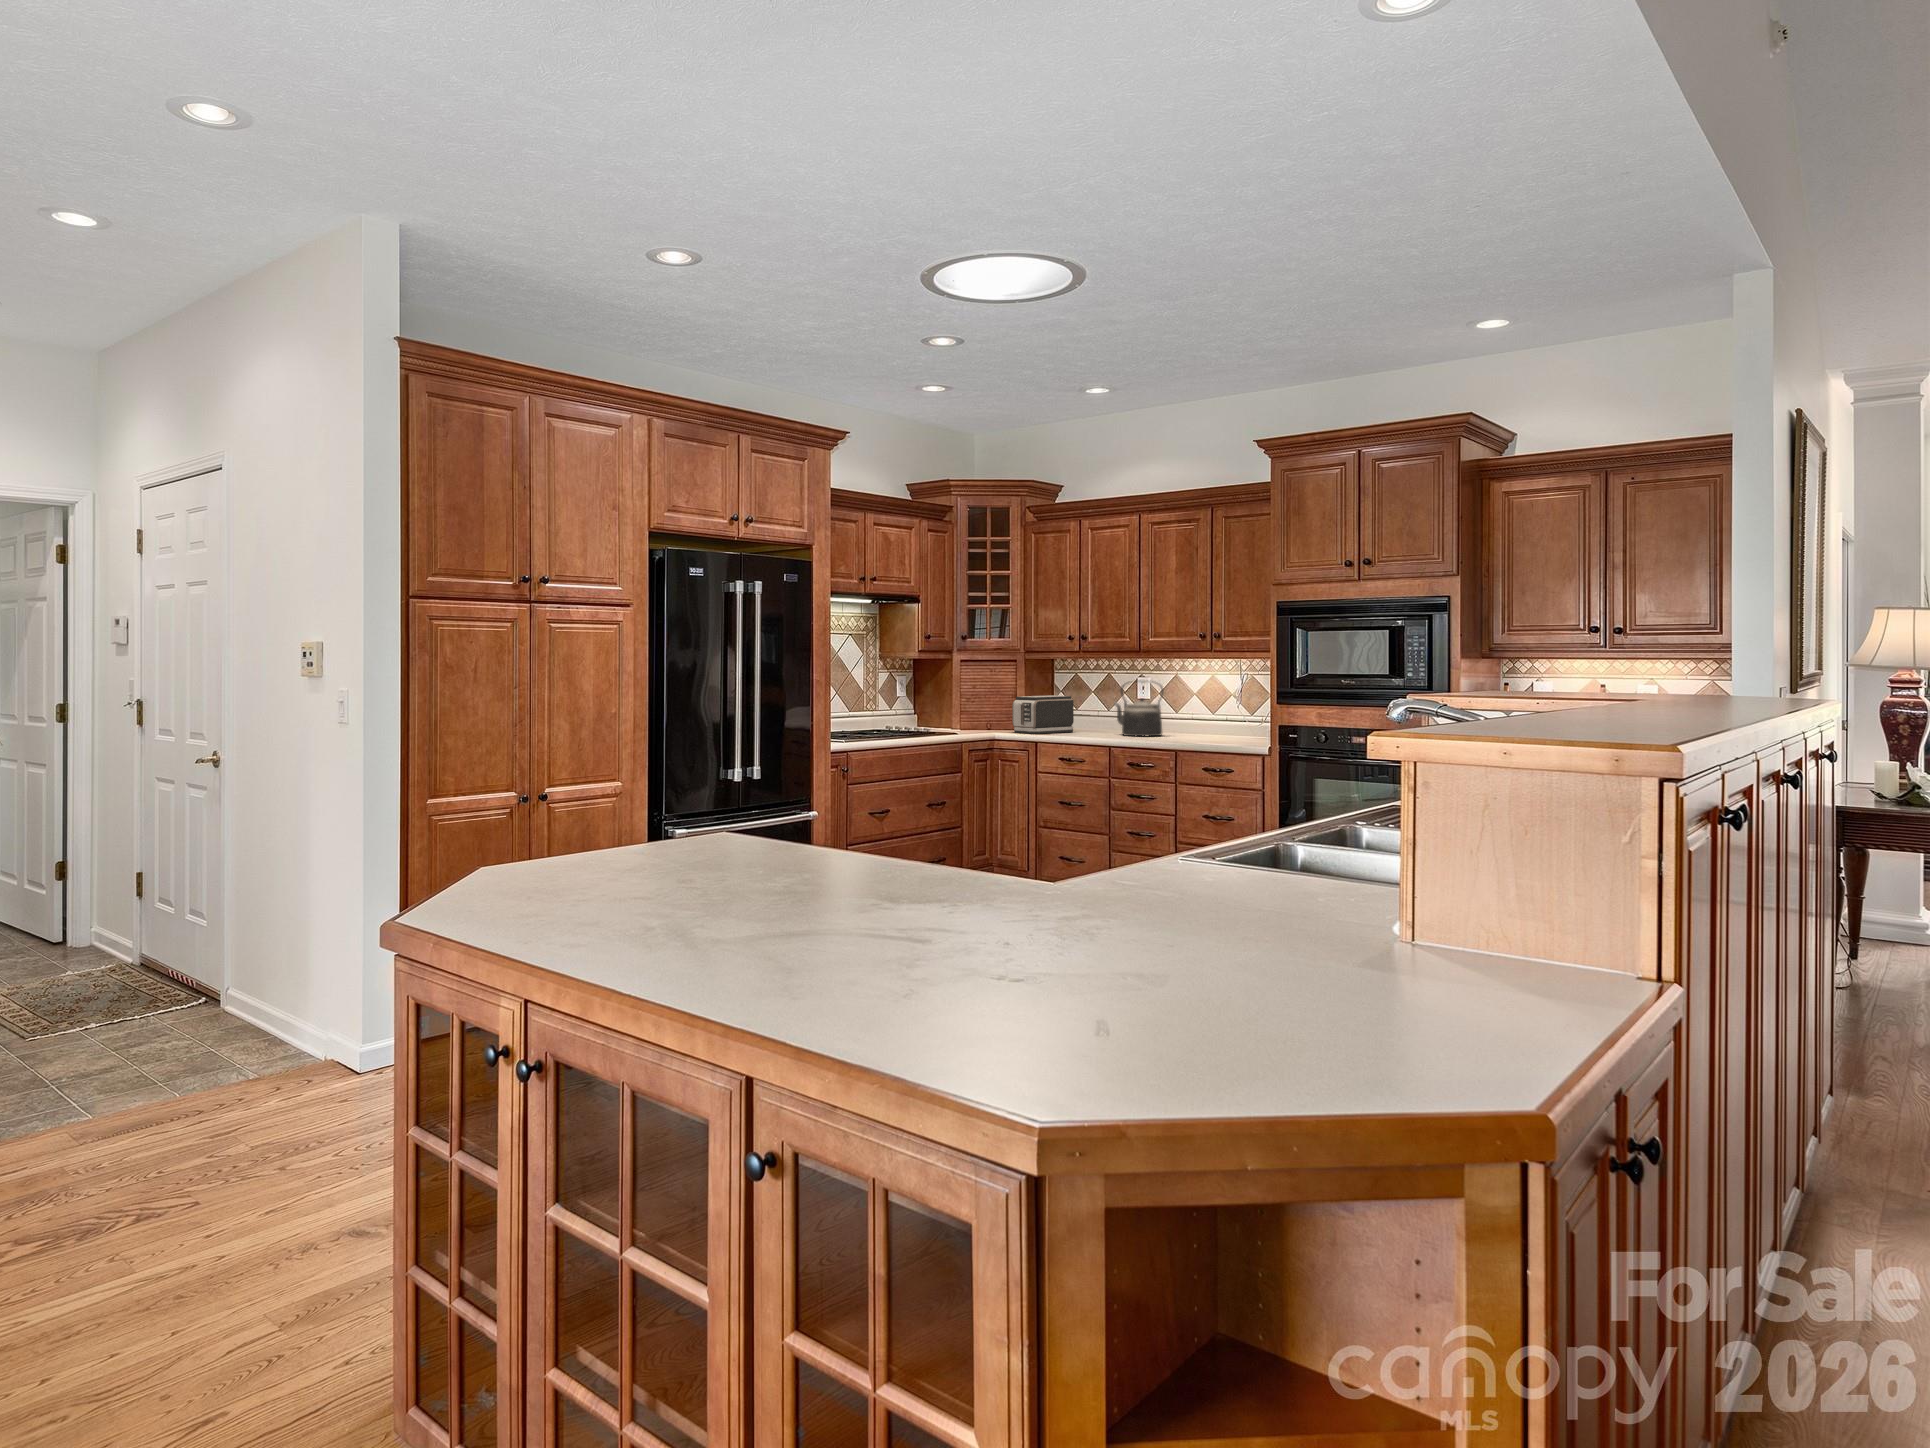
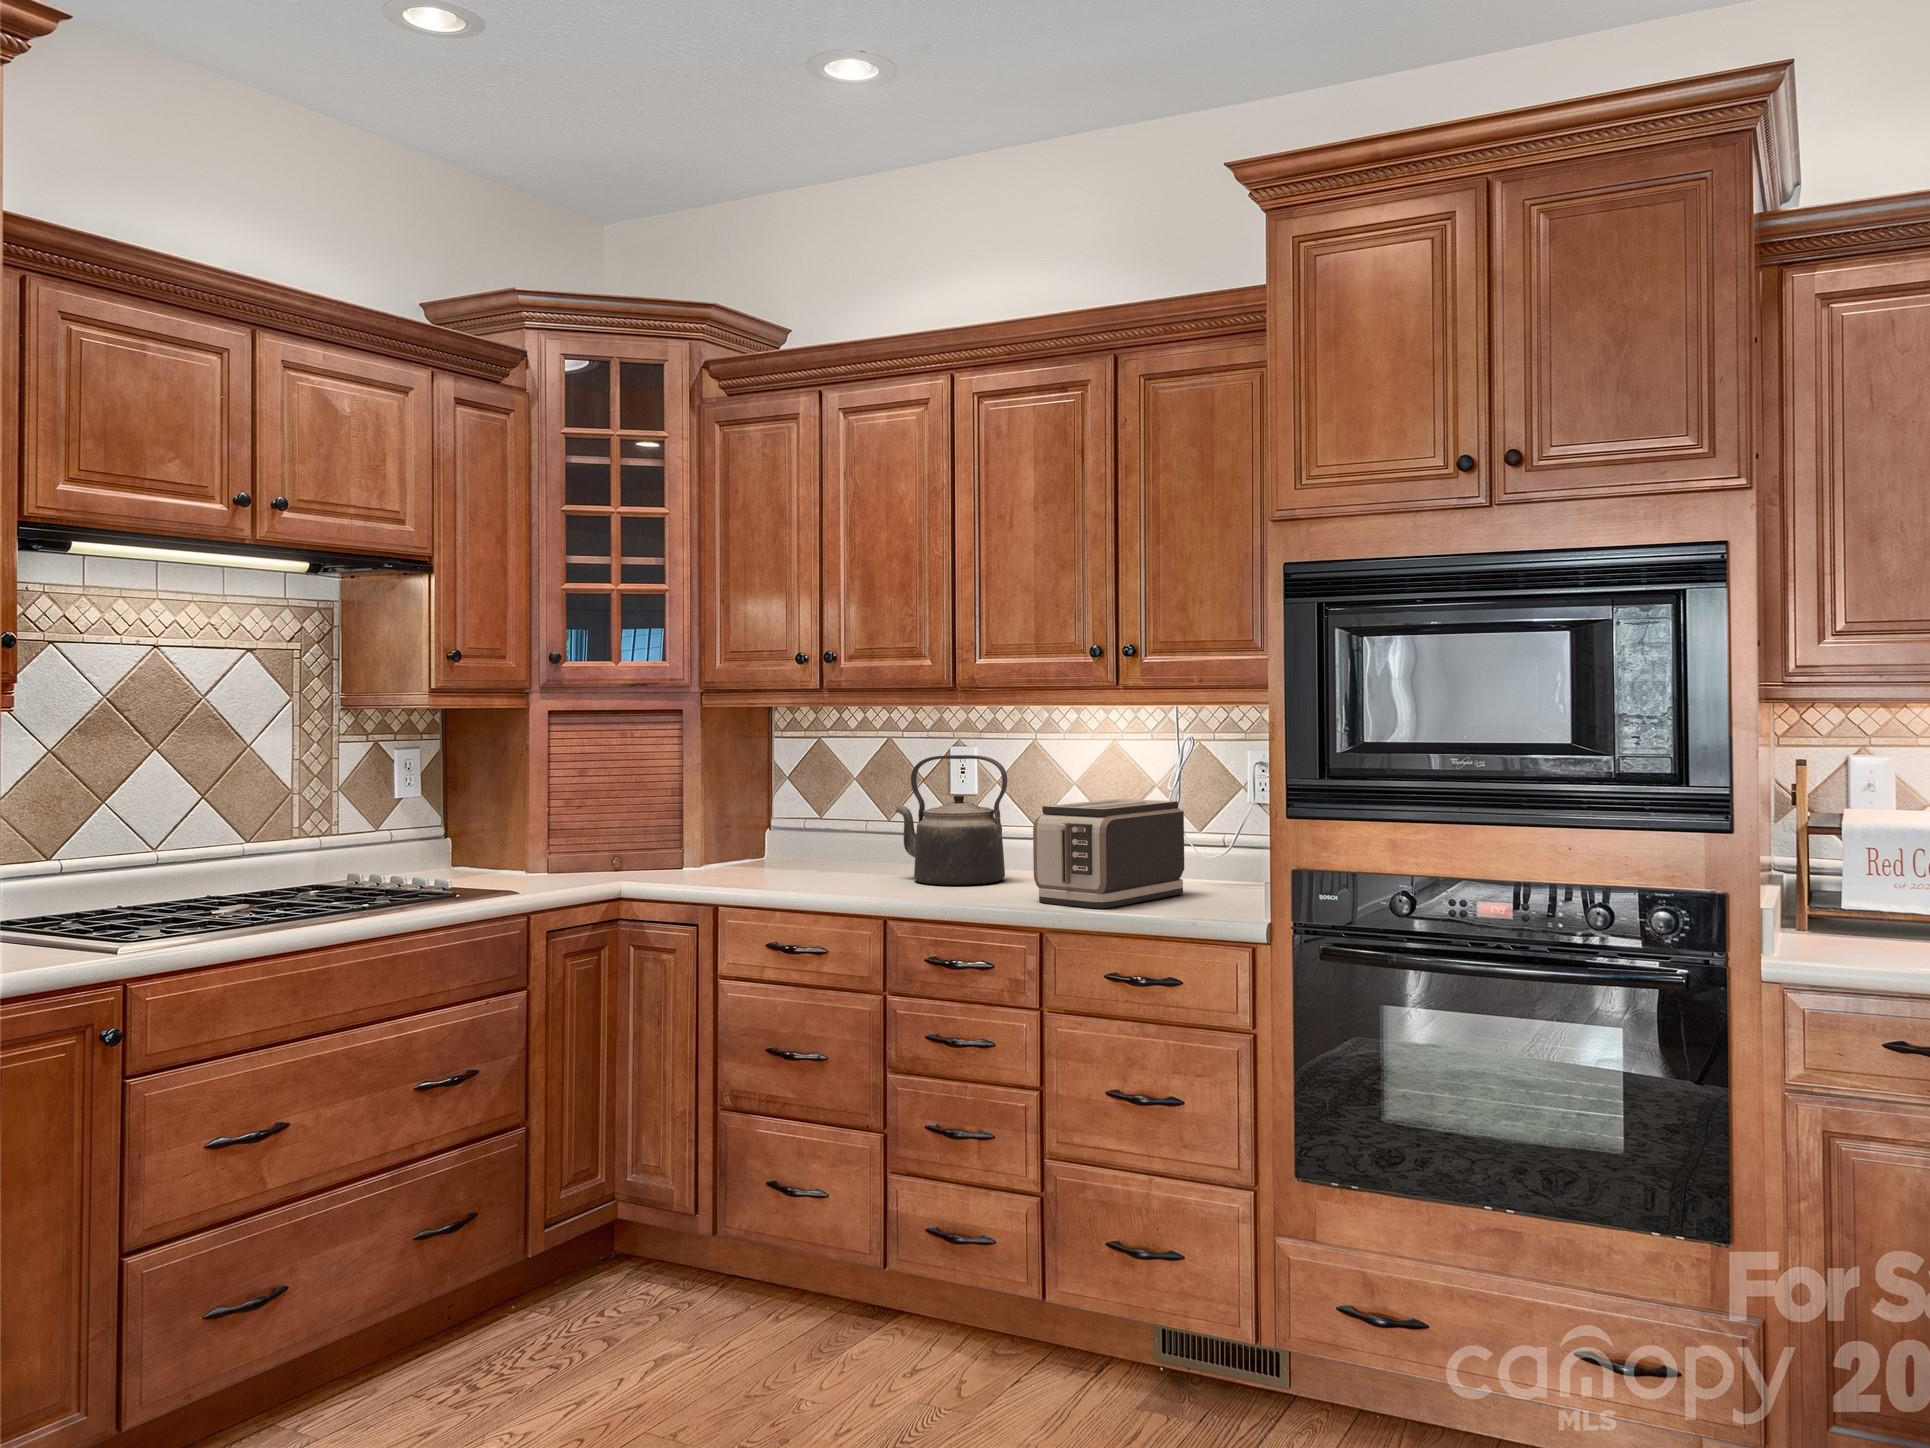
toaster: present [1012,696,1074,734] -> present [1033,799,1184,908]

